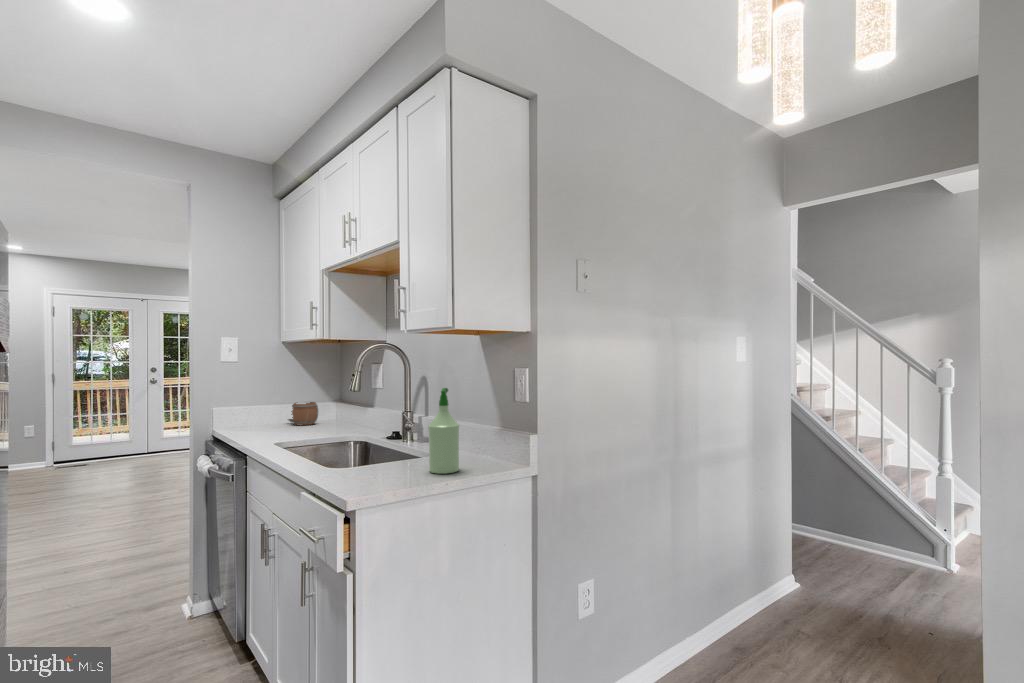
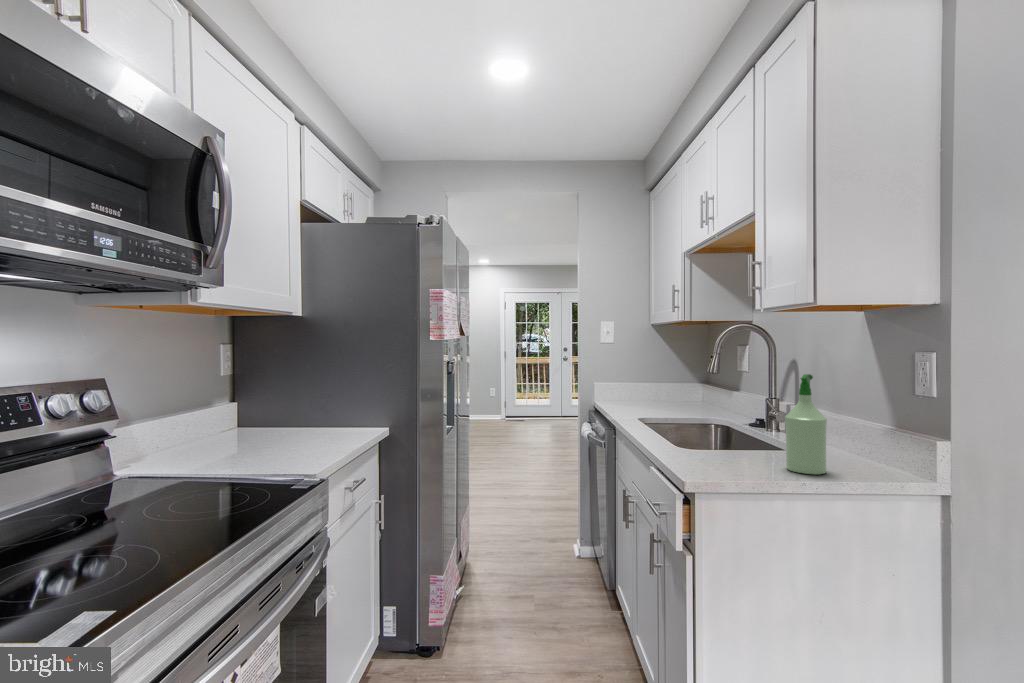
mug: present [288,402,318,425] -> none [655,381,684,404]

